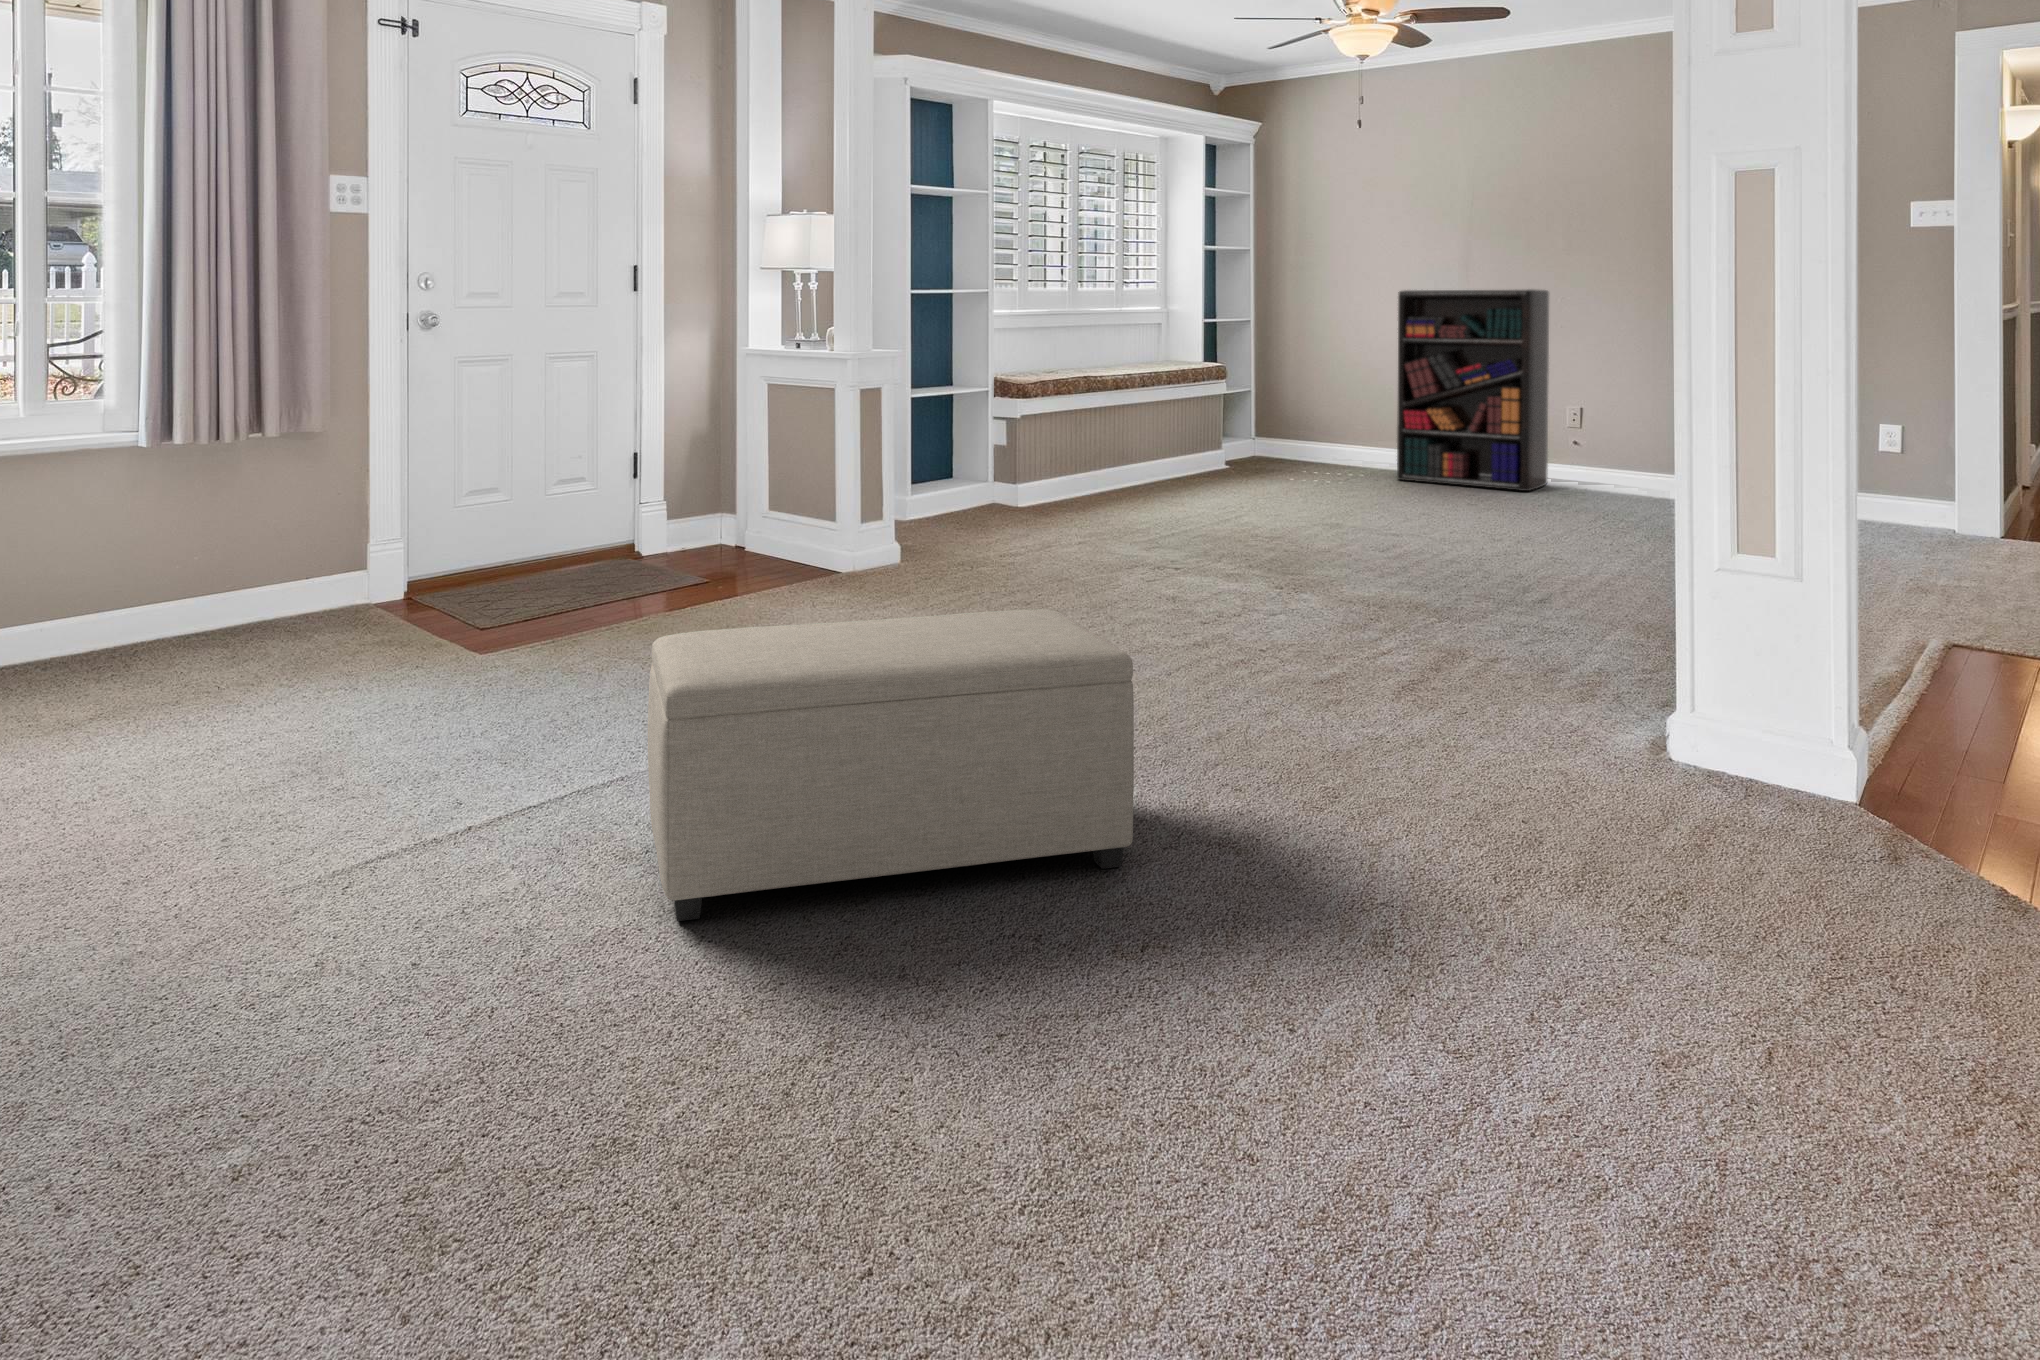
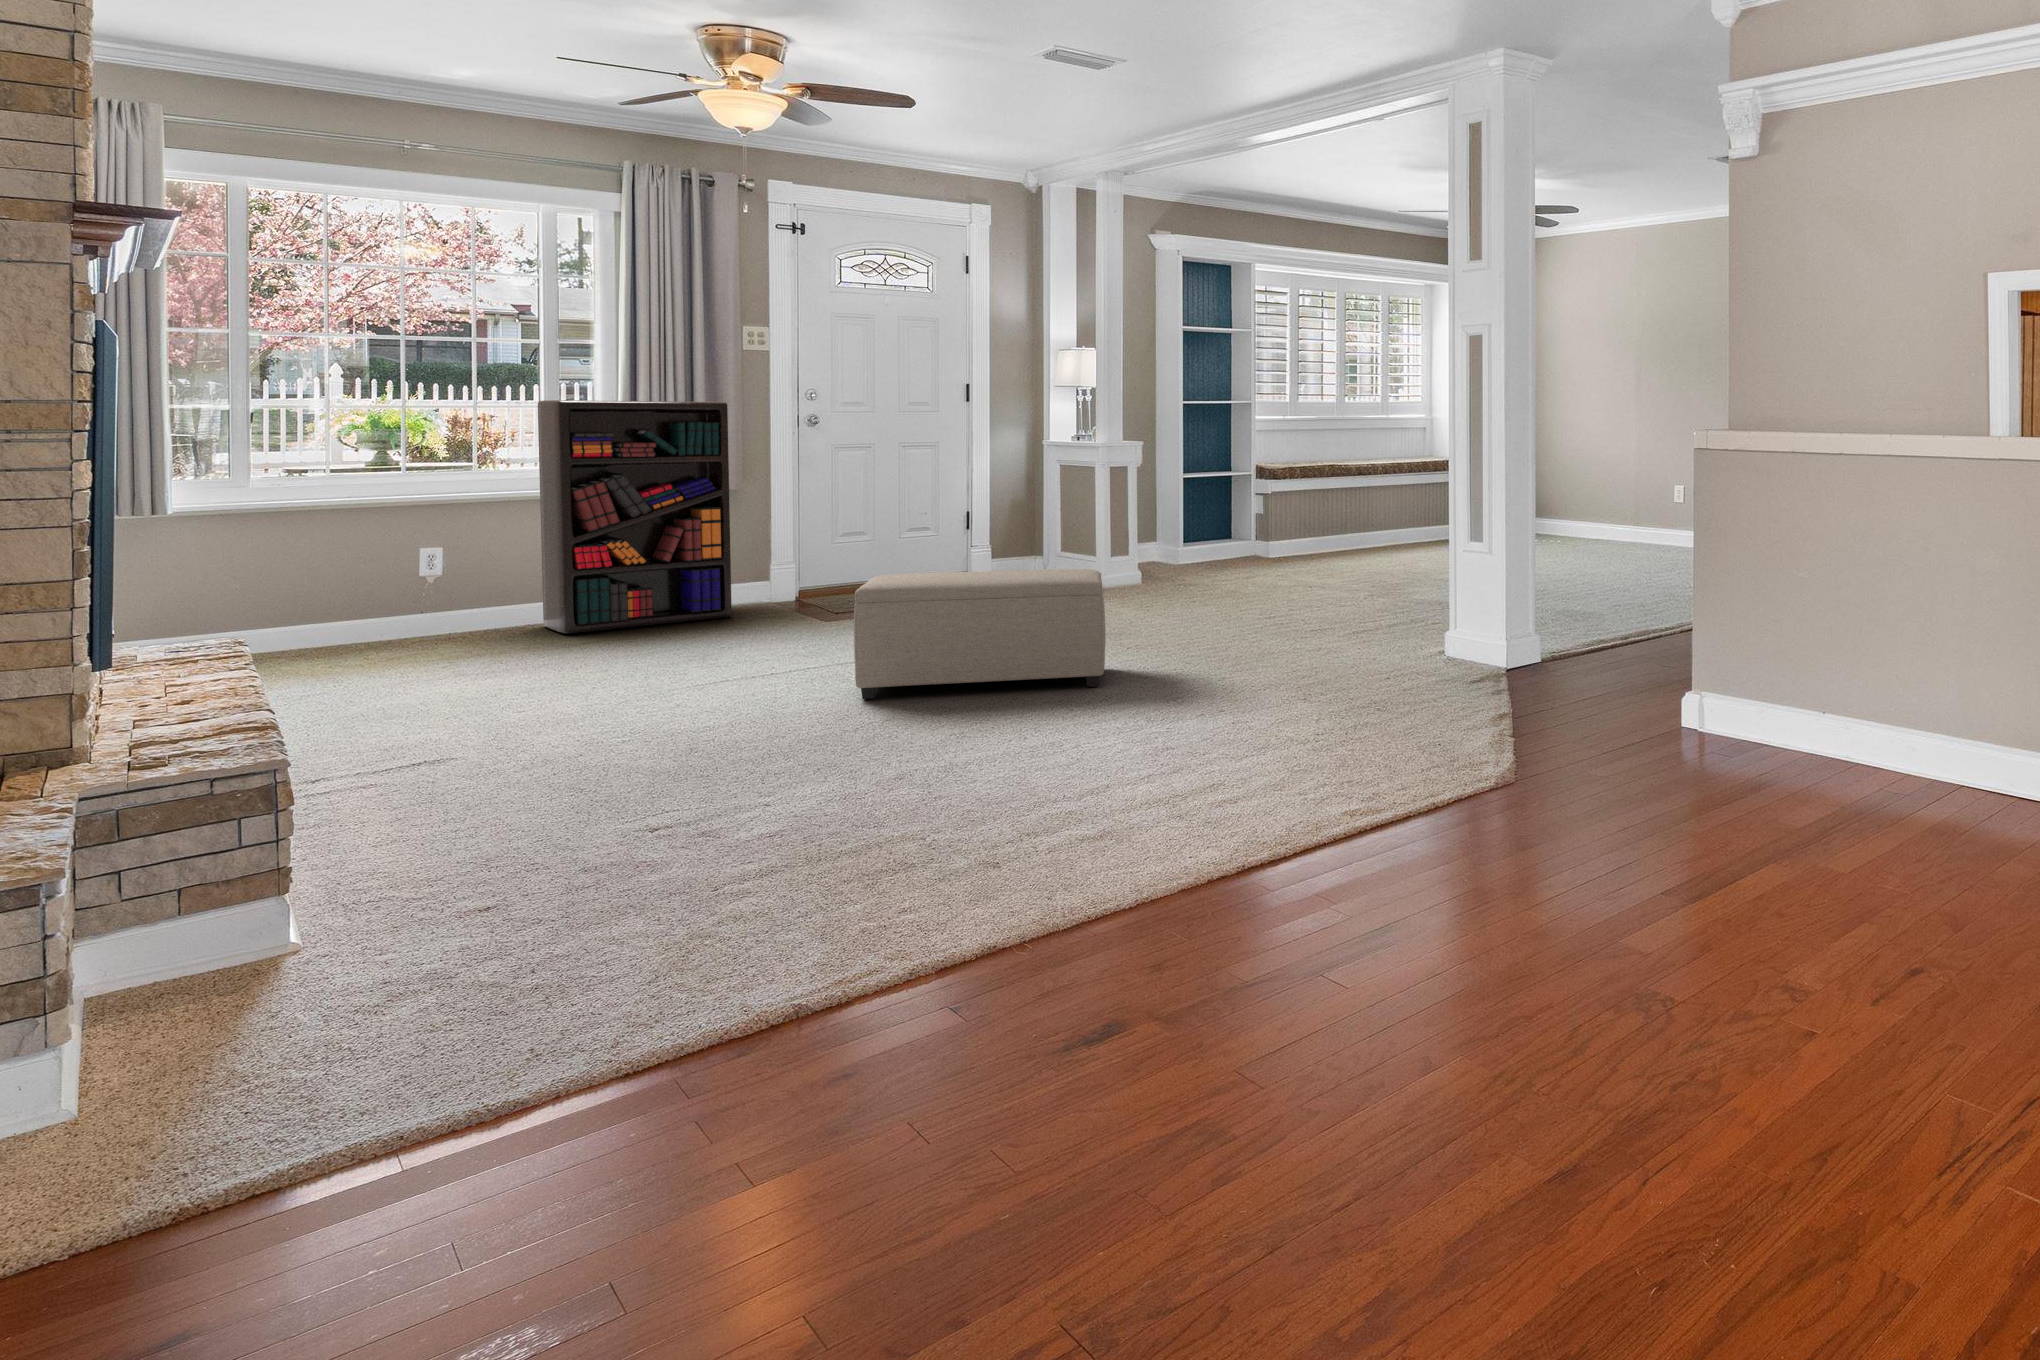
bookshelf: present [1397,289,1549,491] -> present [538,400,732,634]

